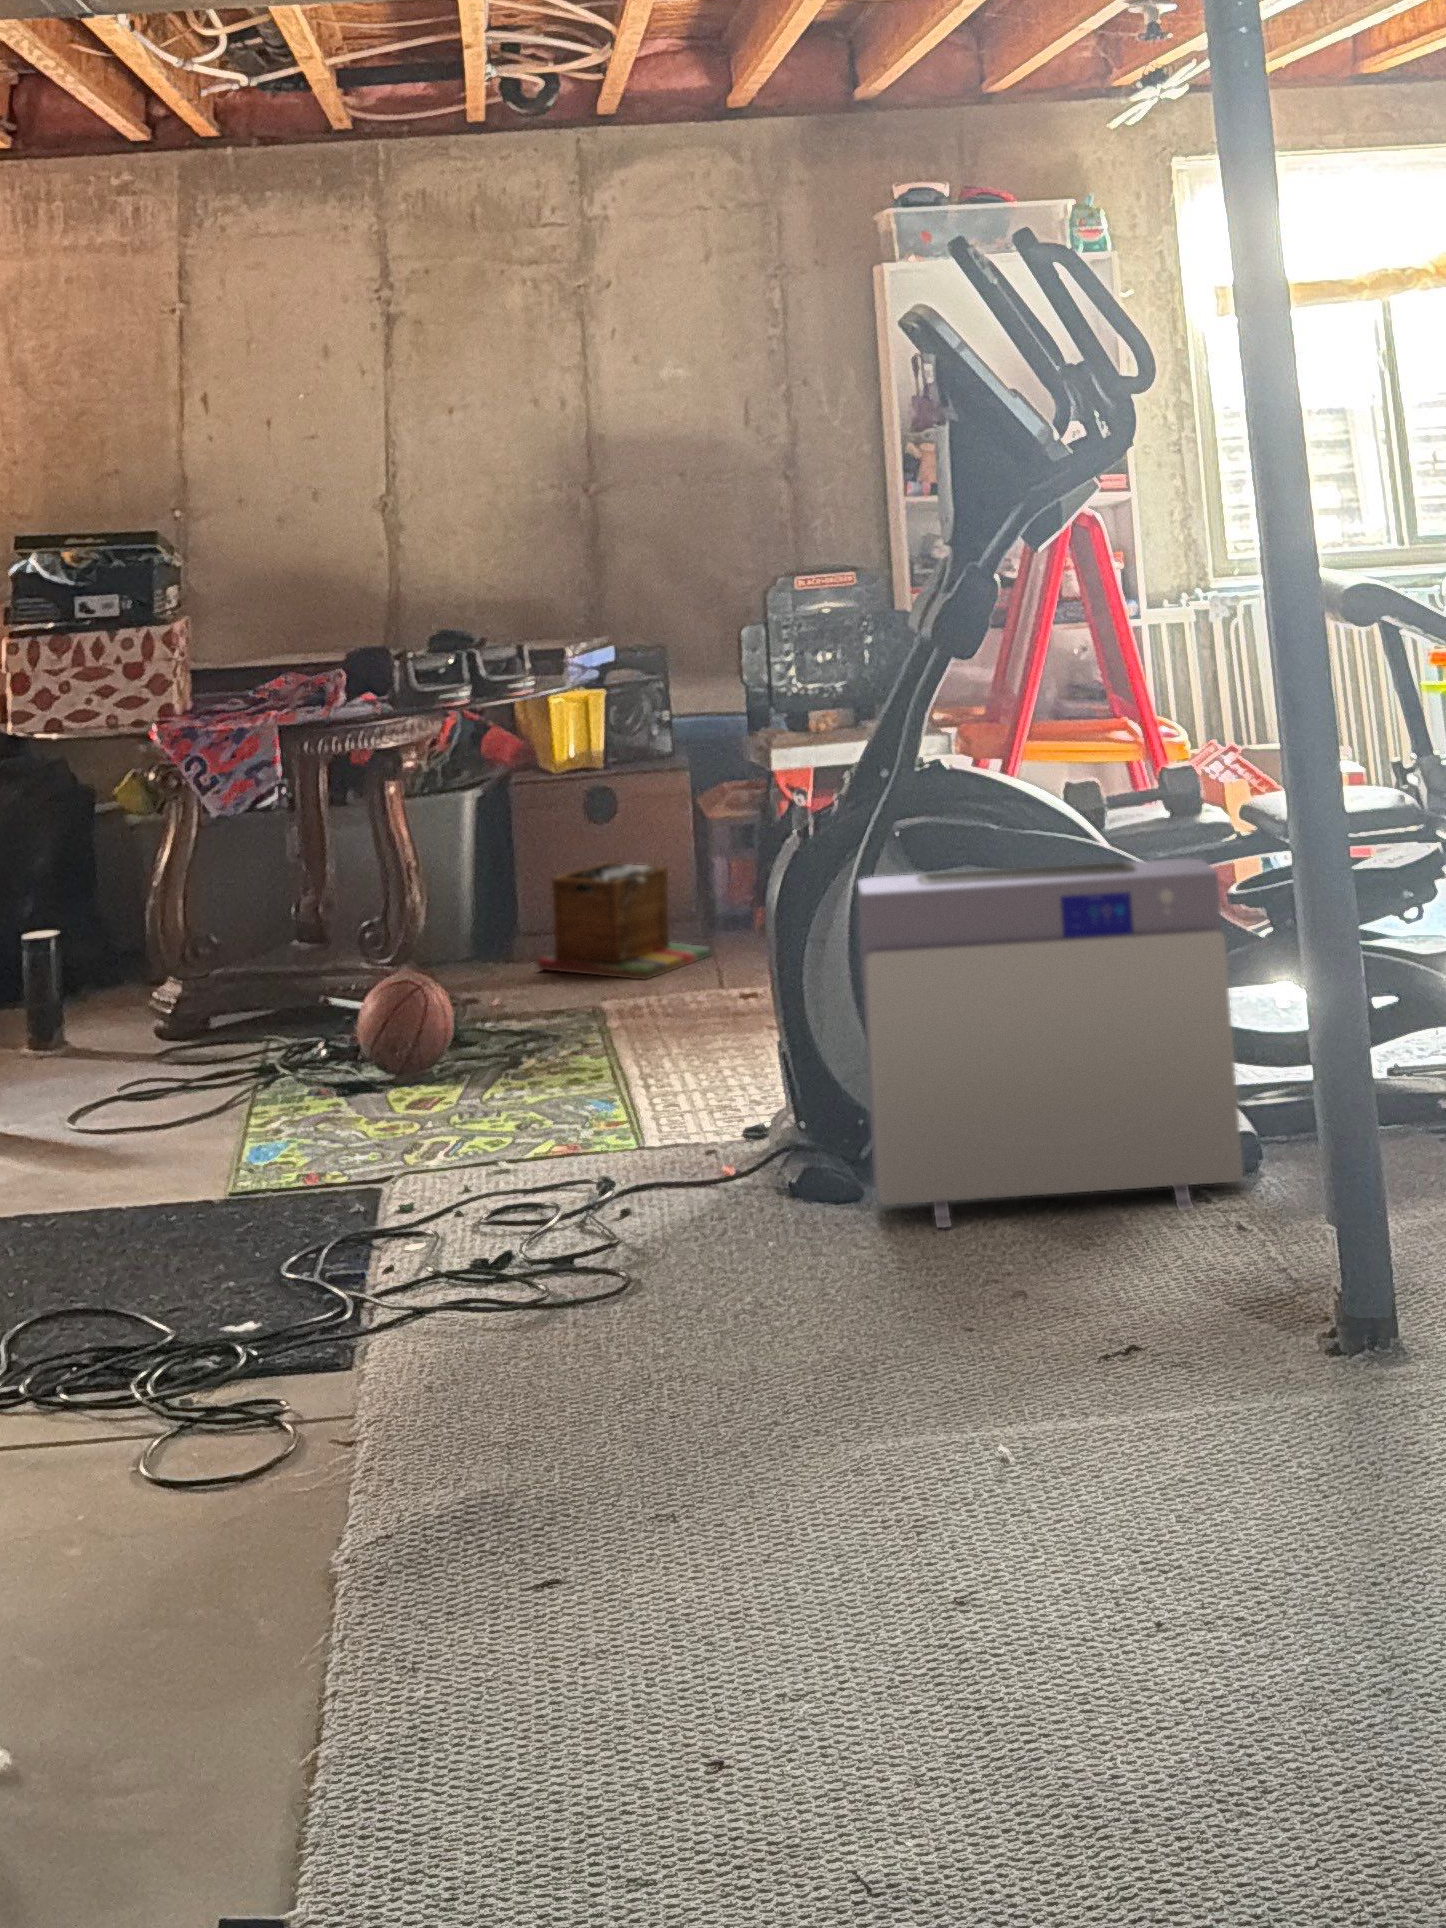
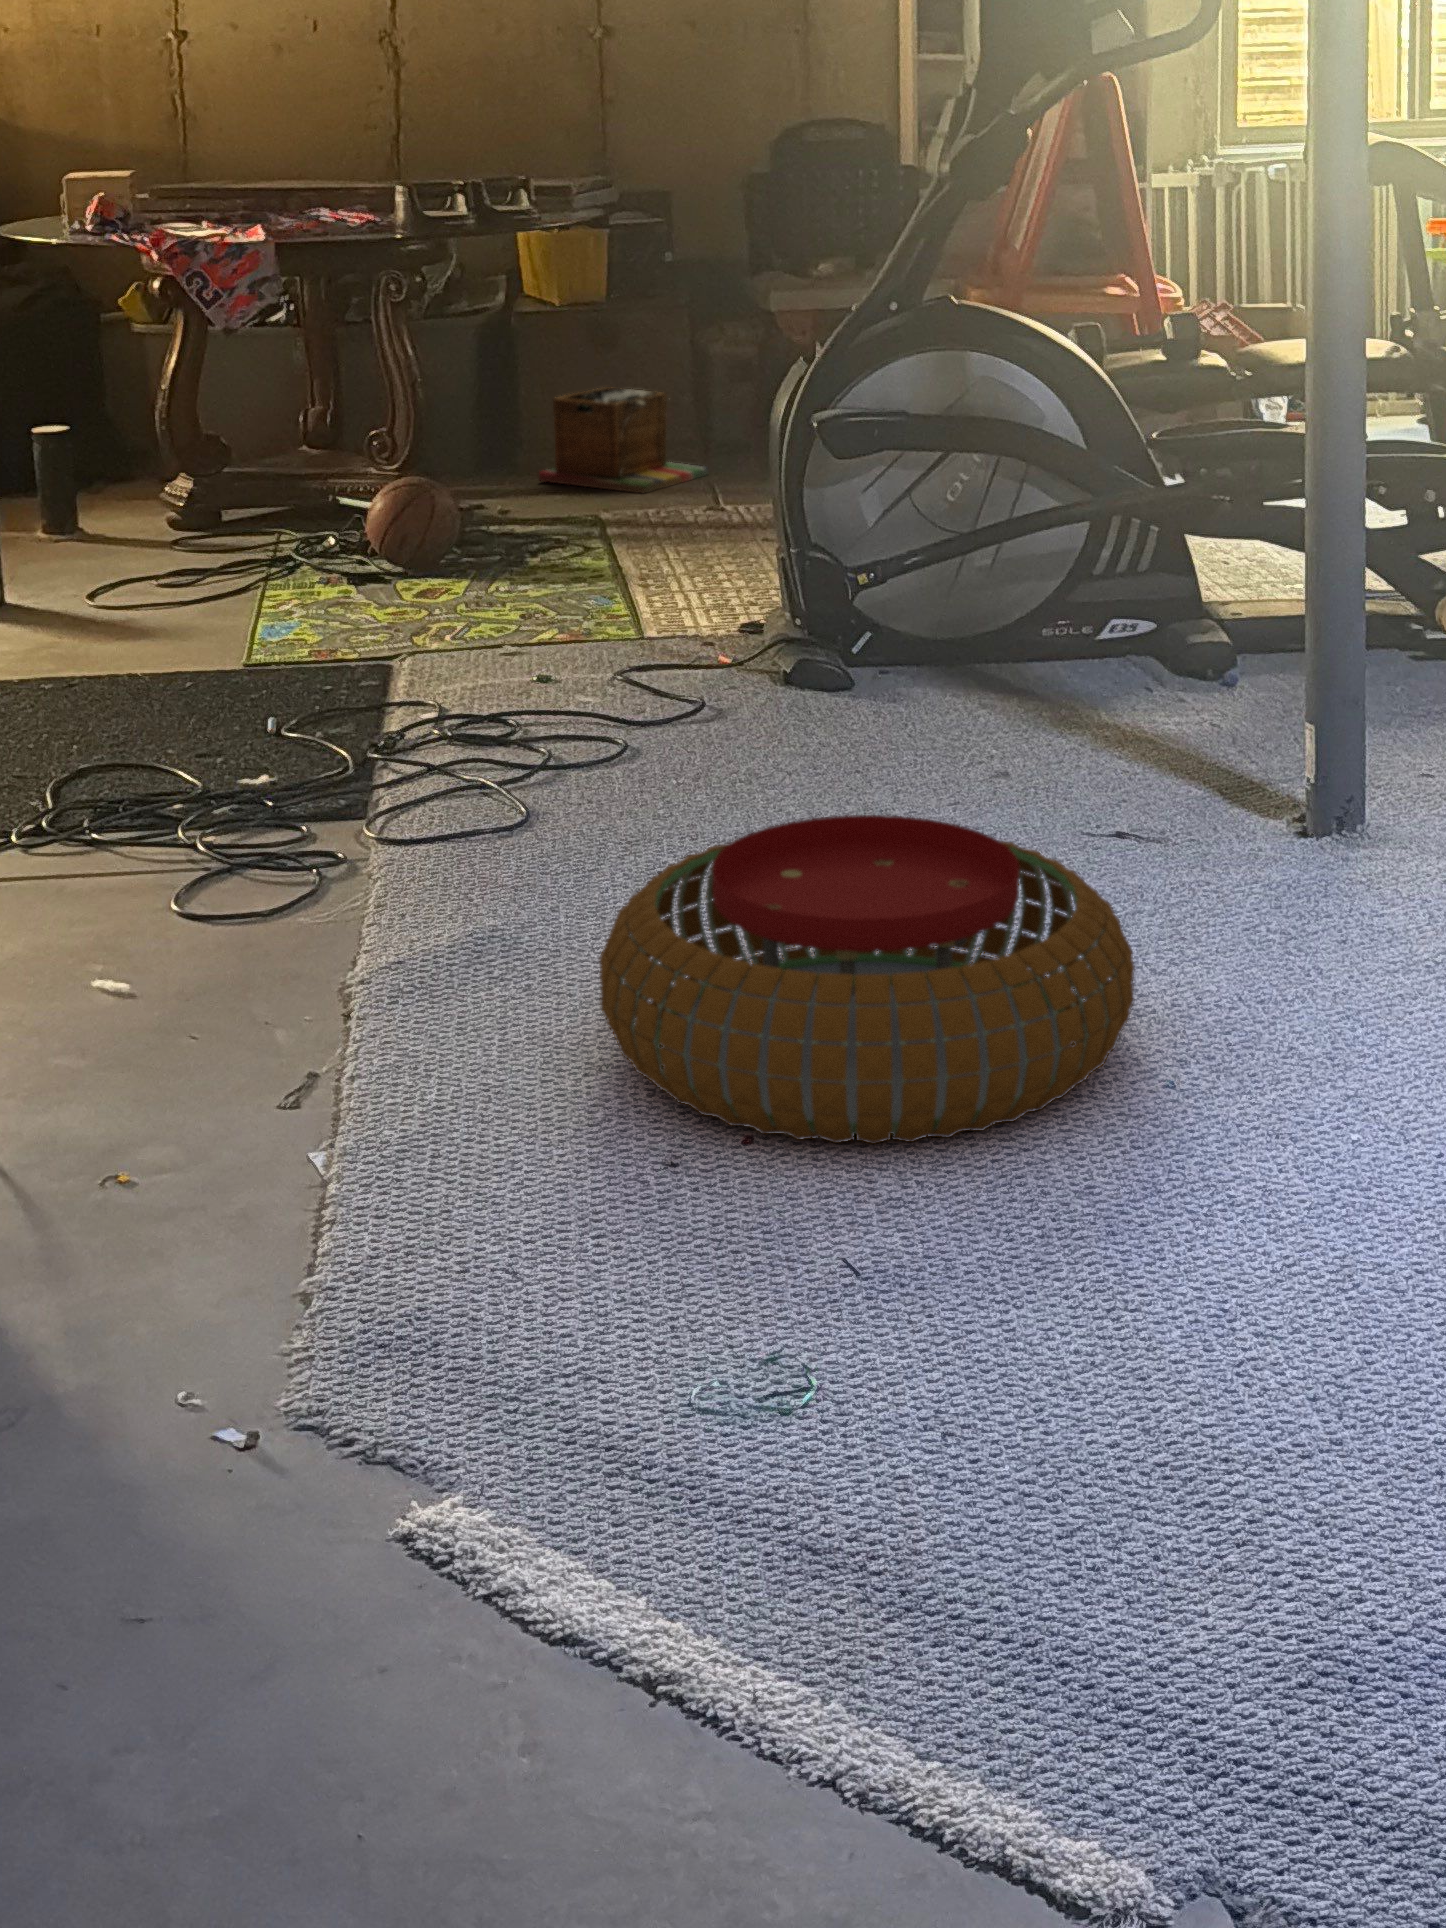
air purifier: present [858,858,1243,1228] -> none [864,391,1229,716]
pouf: none [596,1347,1148,1735] -> present [599,815,1135,1144]

